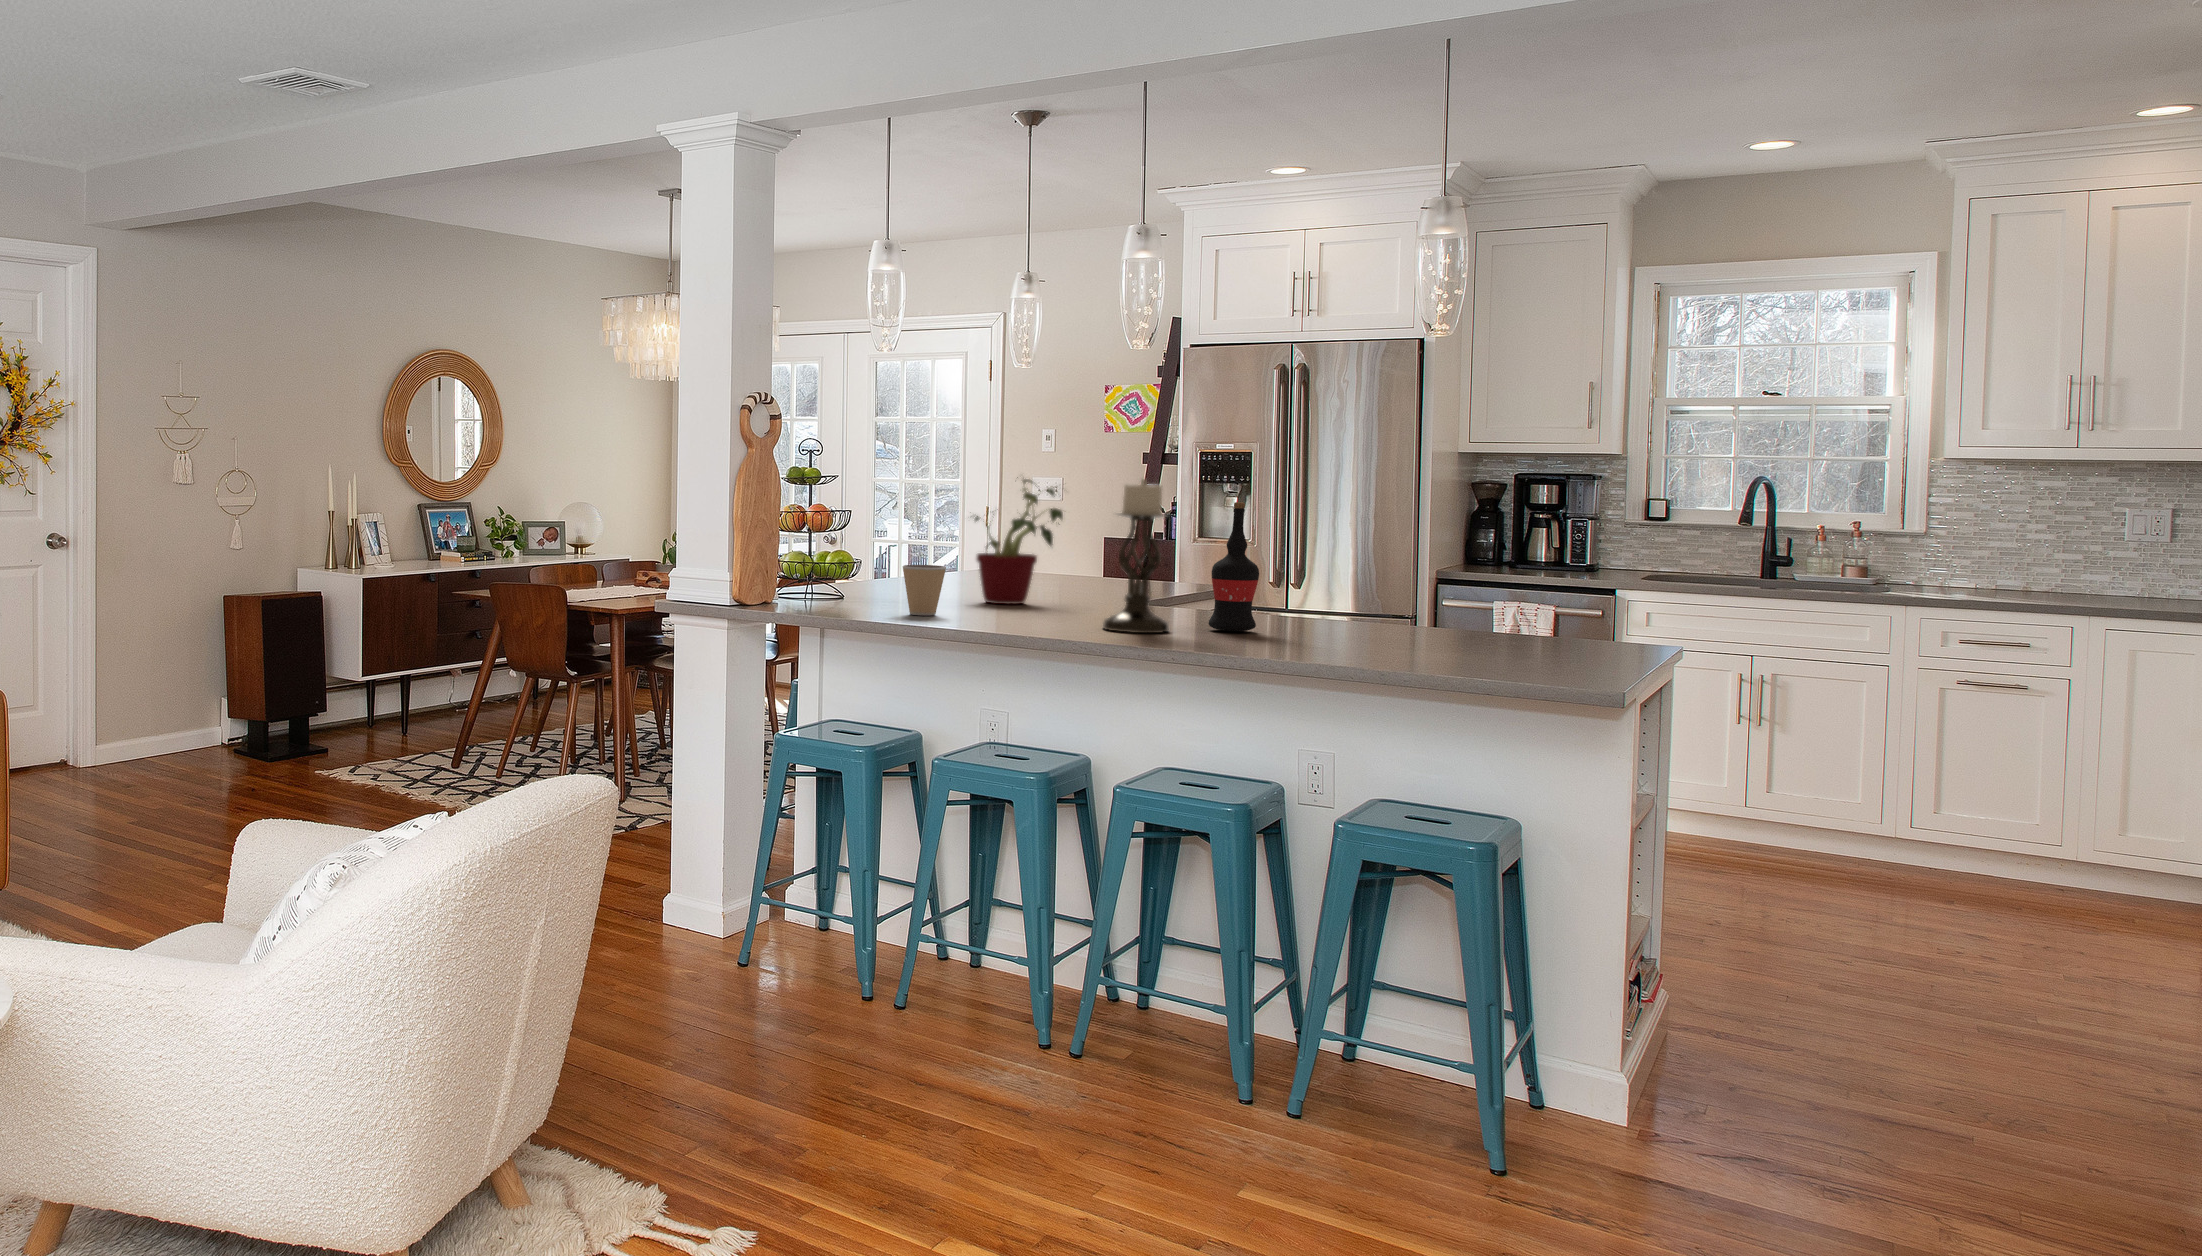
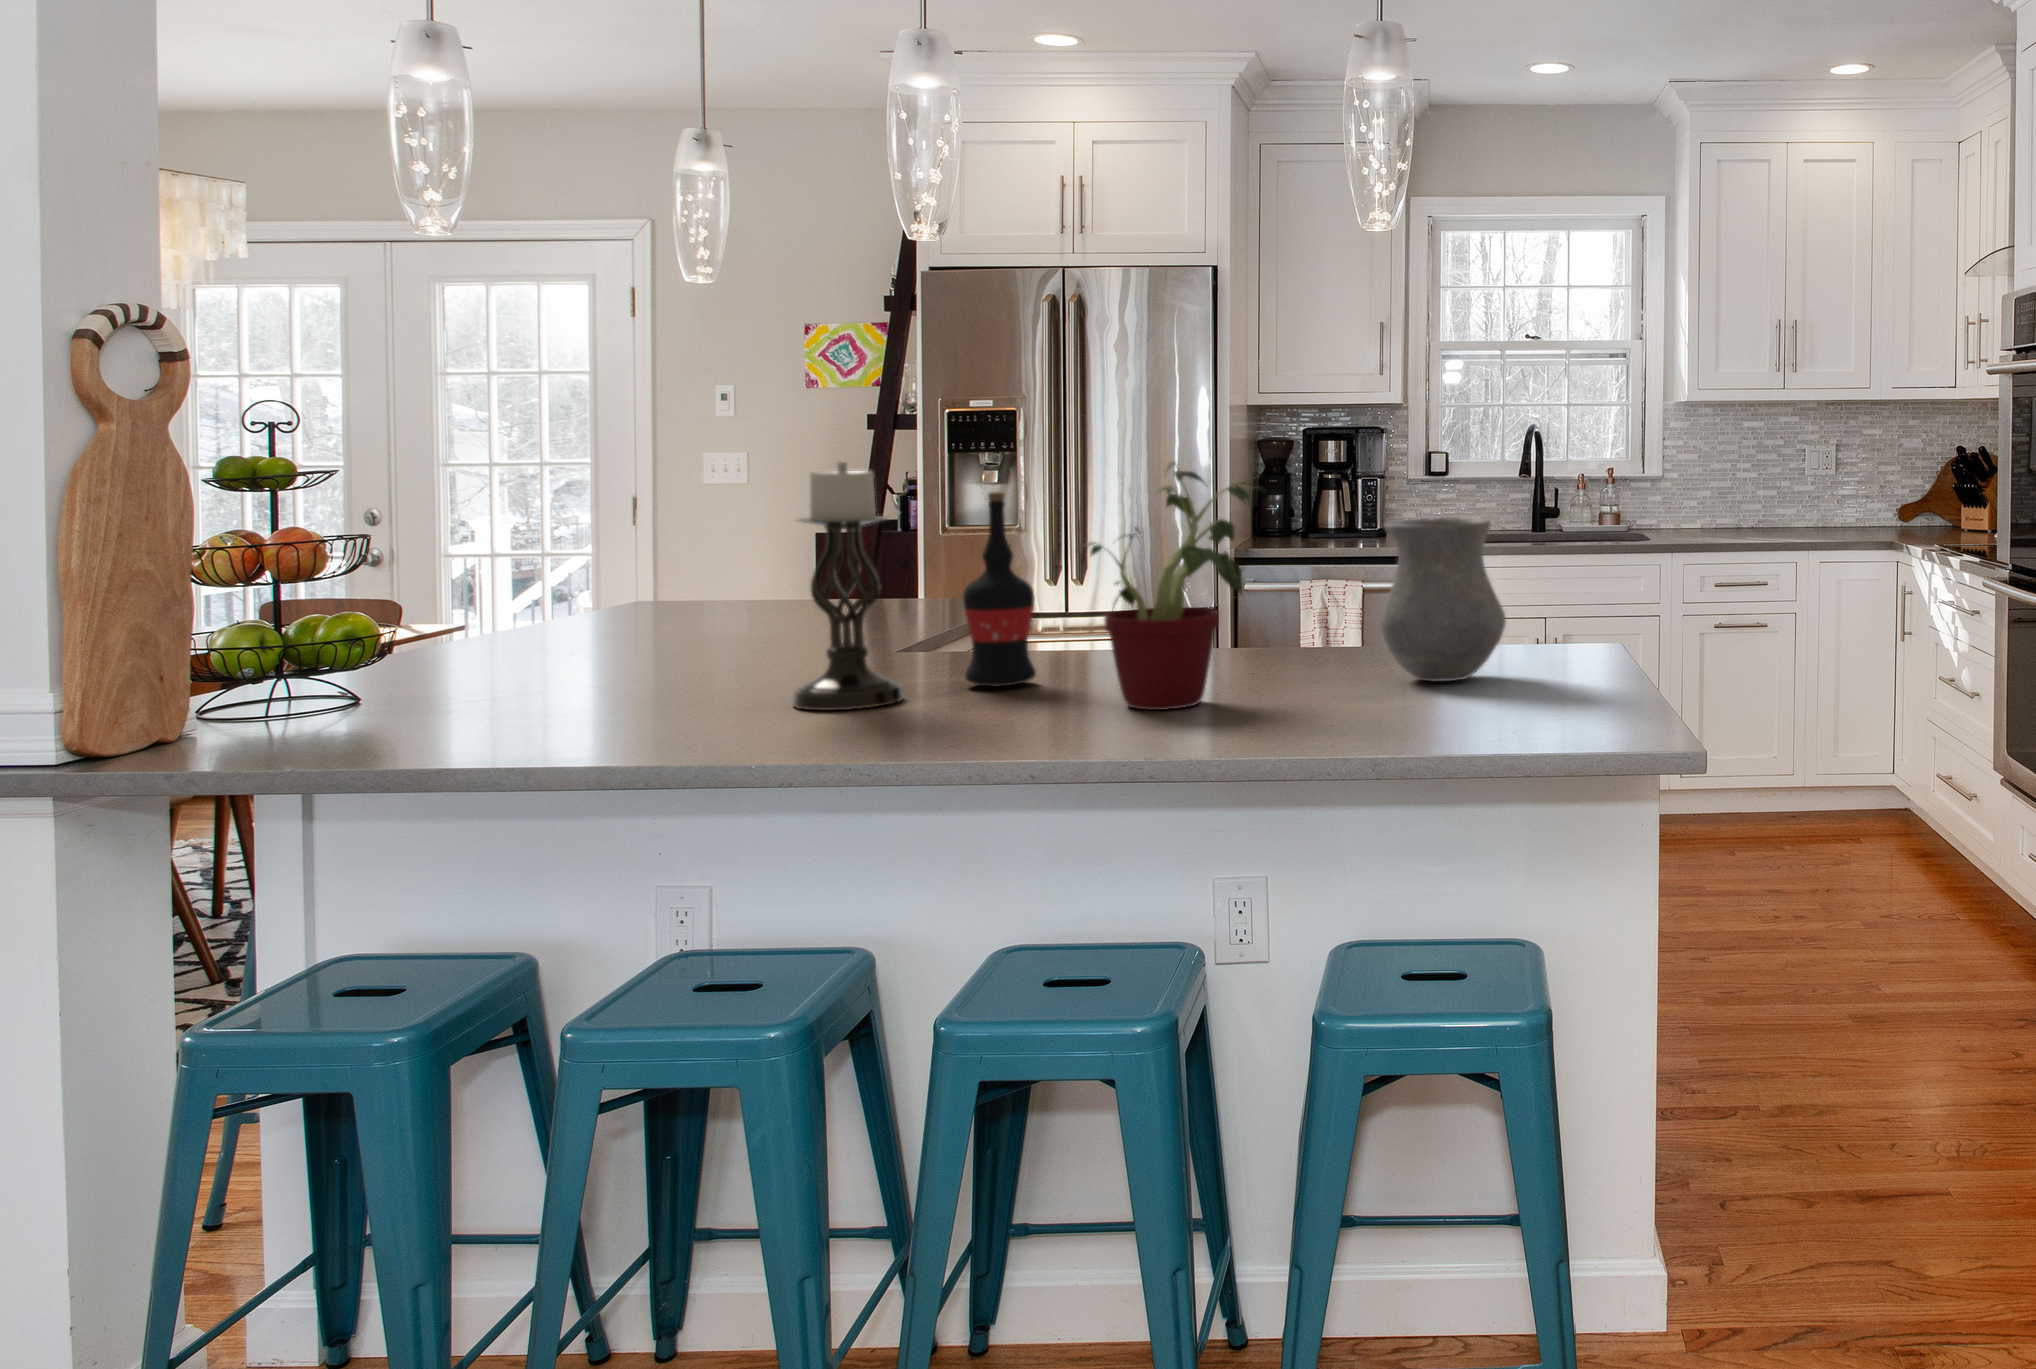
potted plant: present [975,477,1063,604] -> present [1087,462,1257,710]
vase: none [1513,536,1619,656] -> present [1381,518,1506,681]
coffee cup: present [903,565,946,615] -> none [414,621,505,713]

